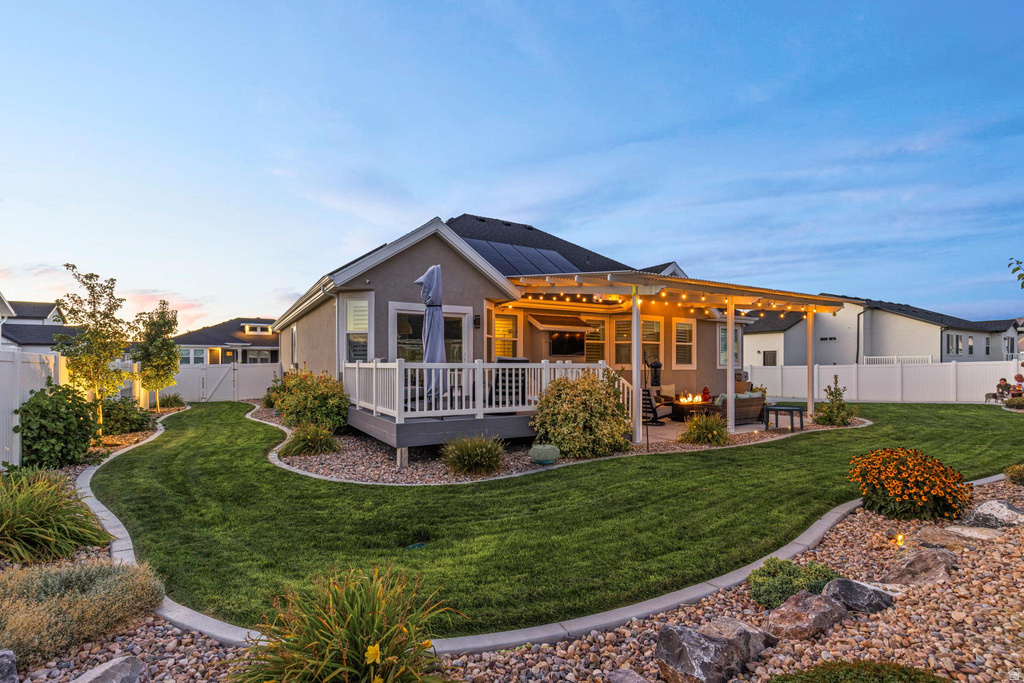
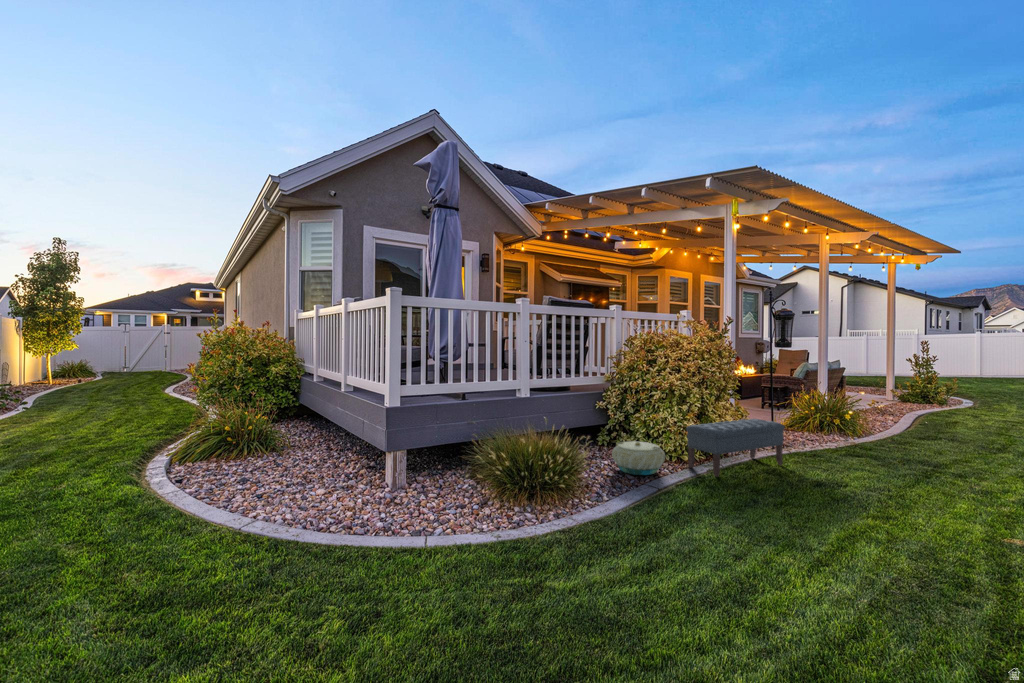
round table: present [762,405,806,432] -> none [857,381,923,416]
bench: none [576,432,638,465] -> present [686,419,785,477]

